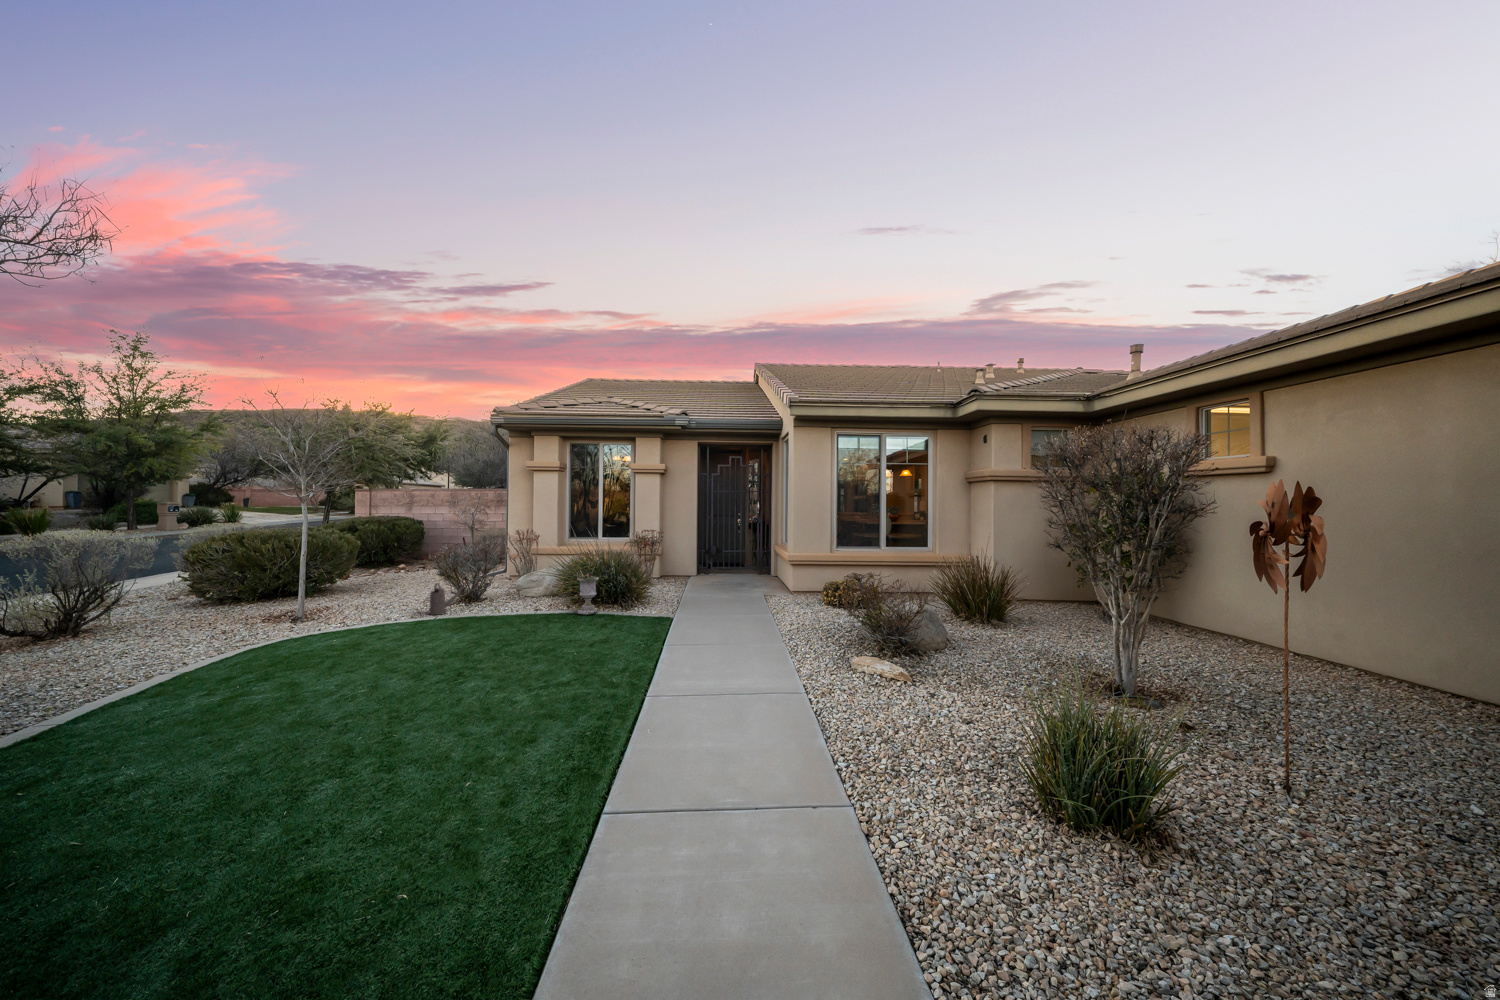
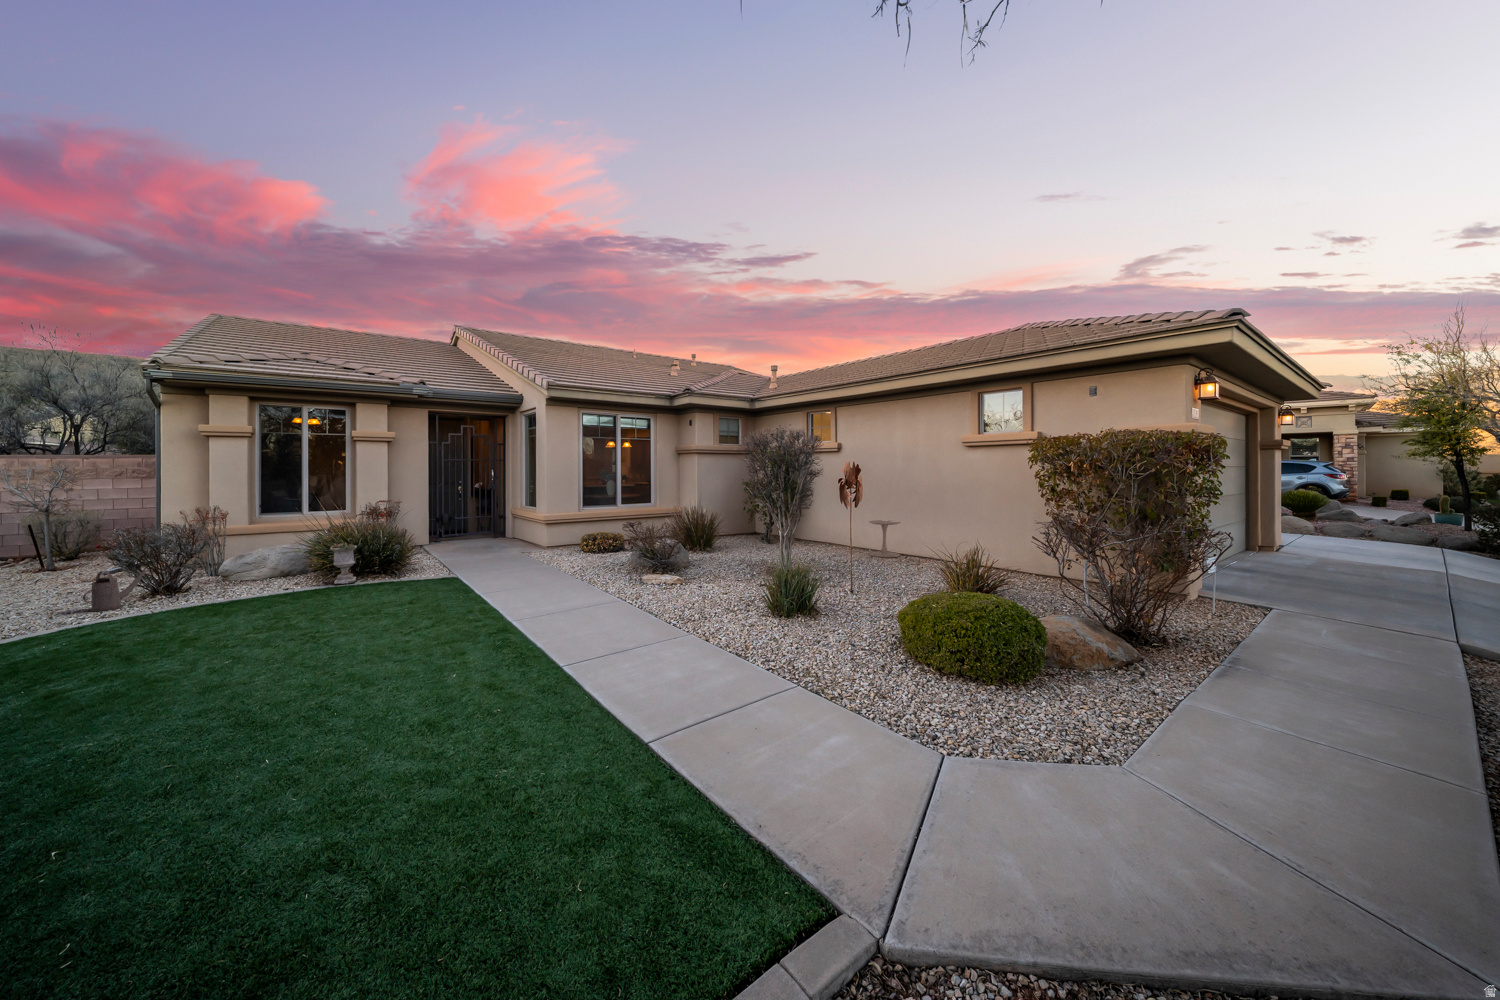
pedestal table: none [1332,611,1425,697] -> present [869,520,900,558]

